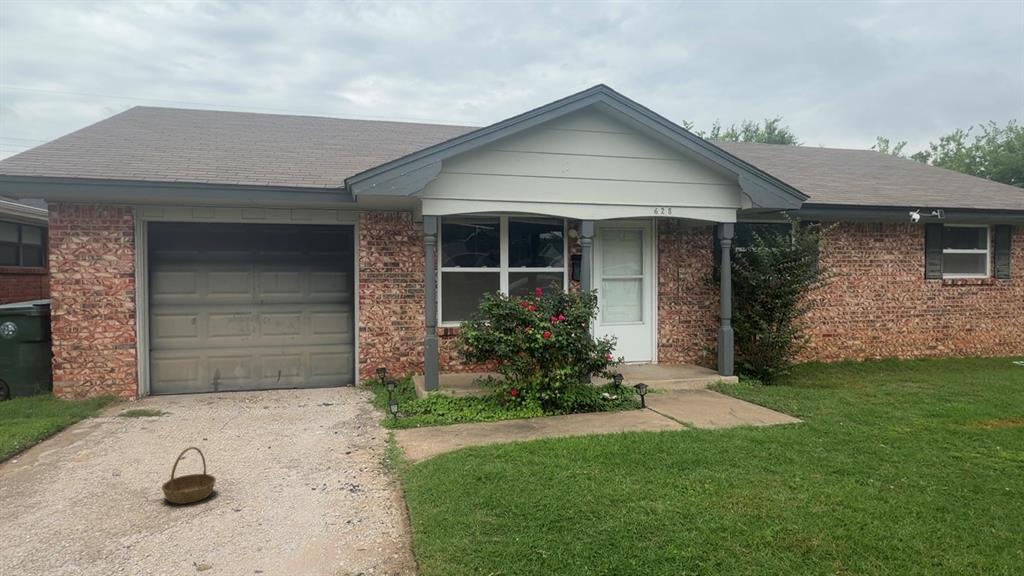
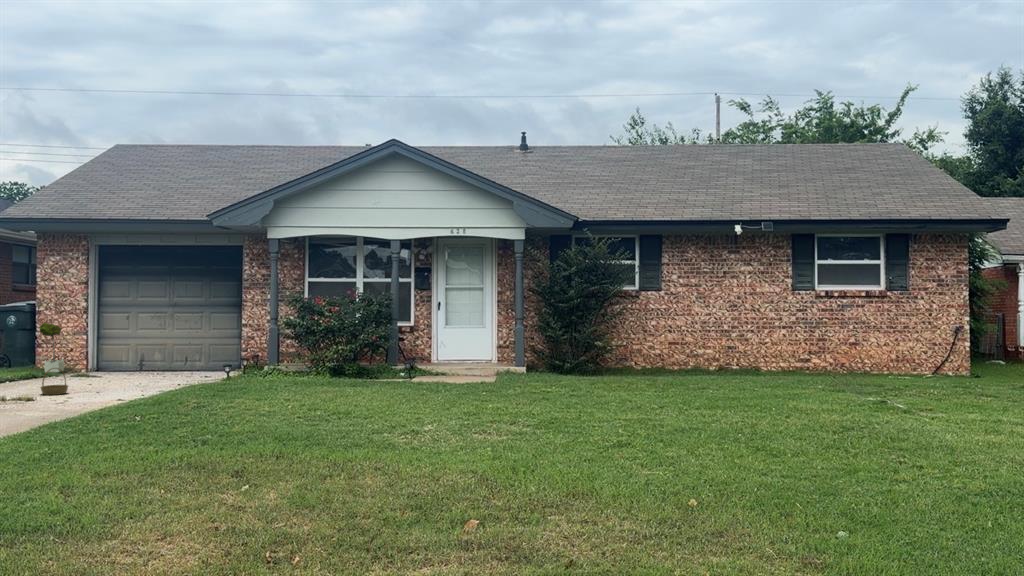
potted tree: none [61,335,102,409] -> present [40,323,64,372]

